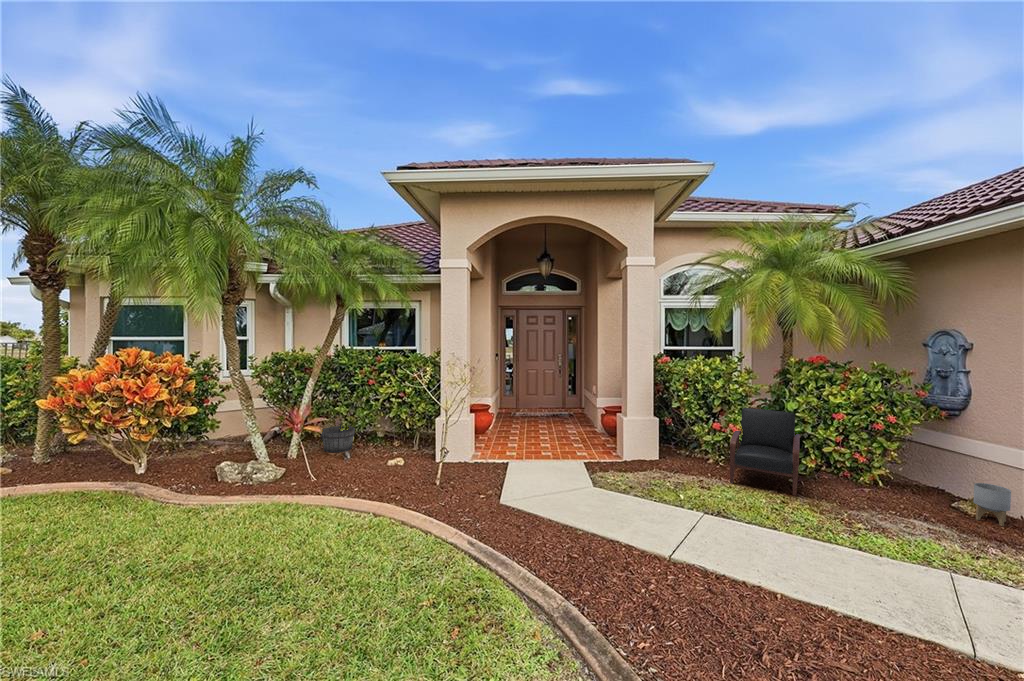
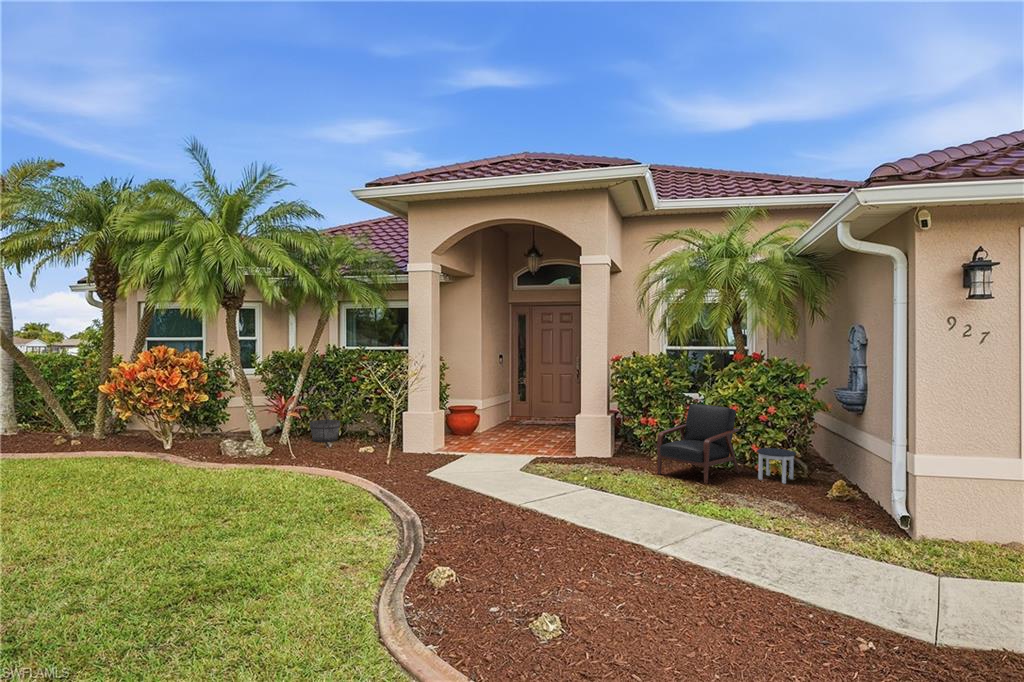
round table: none [820,451,865,490] -> present [757,448,796,484]
planter: present [973,483,1011,526] -> none [854,471,882,509]

